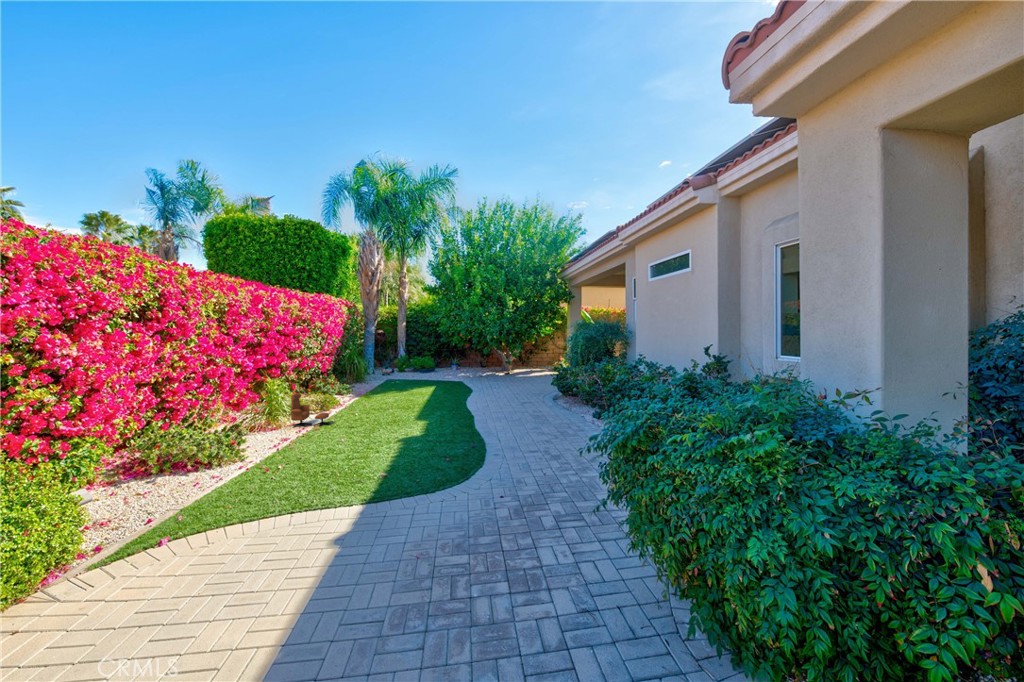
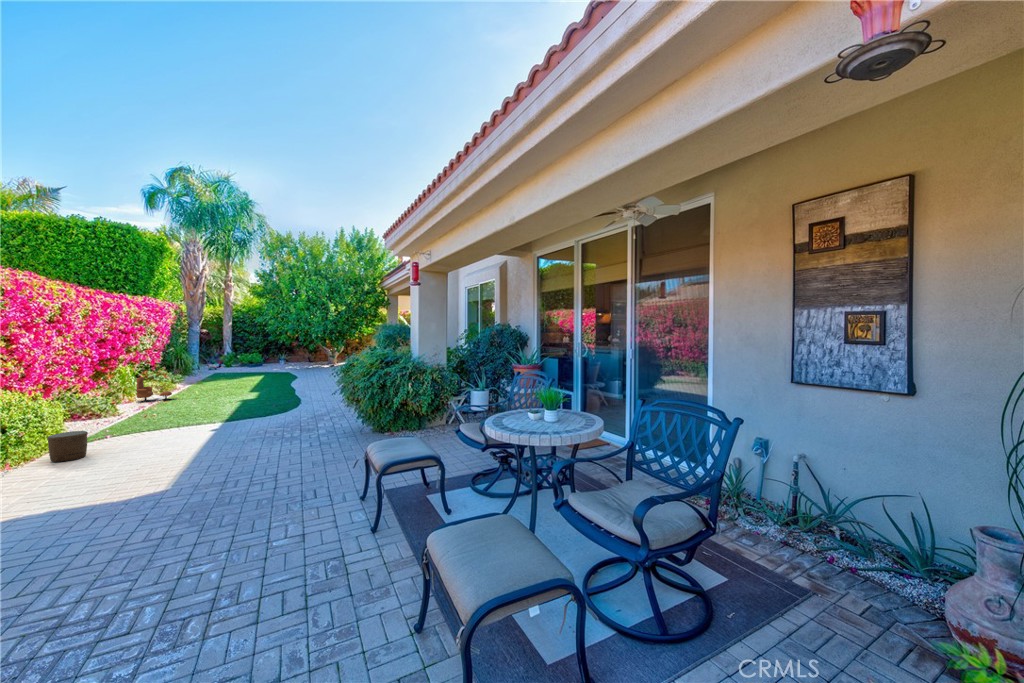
woven basket: none [47,532,123,607] -> present [47,431,88,462]

